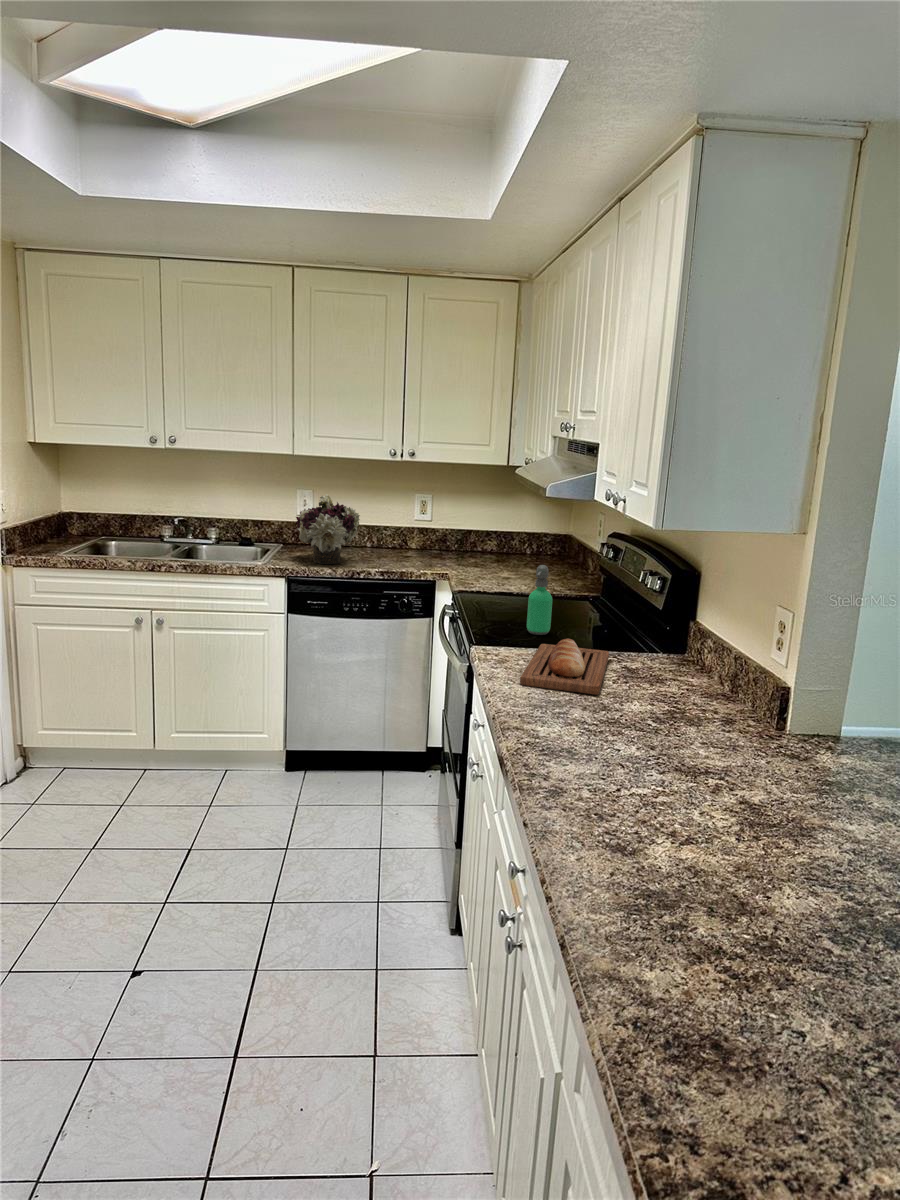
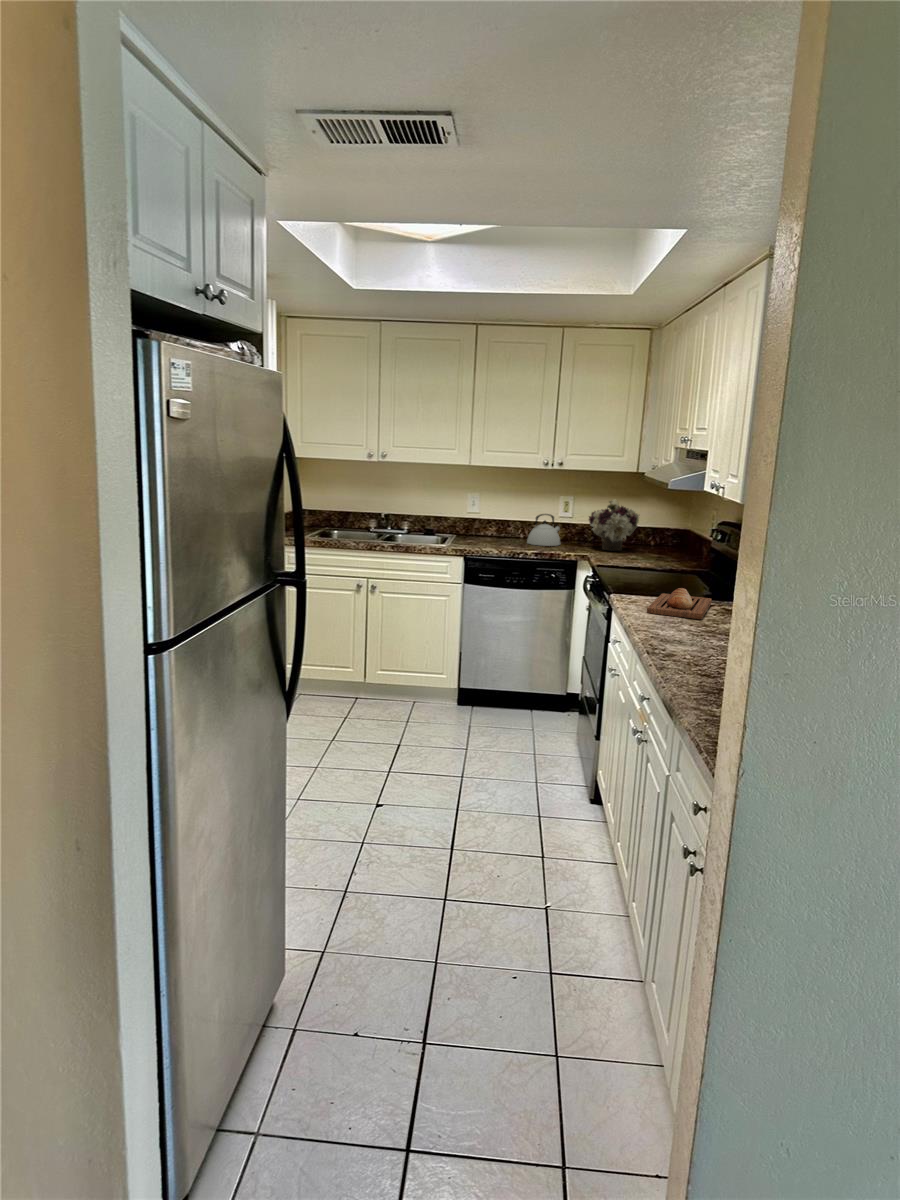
flower arrangement: present [296,494,360,564] -> present [589,500,639,551]
kettle: none [373,517,416,558] -> present [527,514,560,546]
soap dispenser: present [527,565,552,635] -> none [651,540,671,591]

